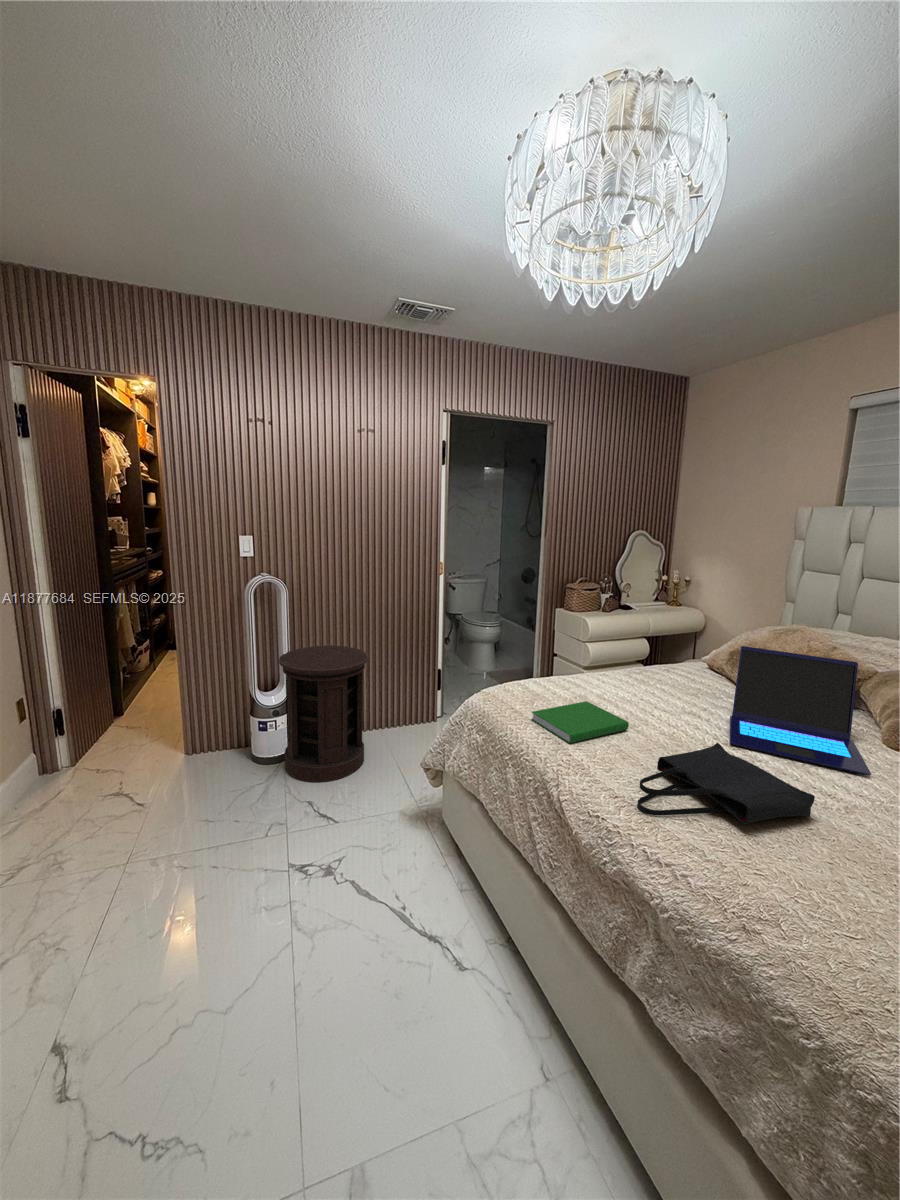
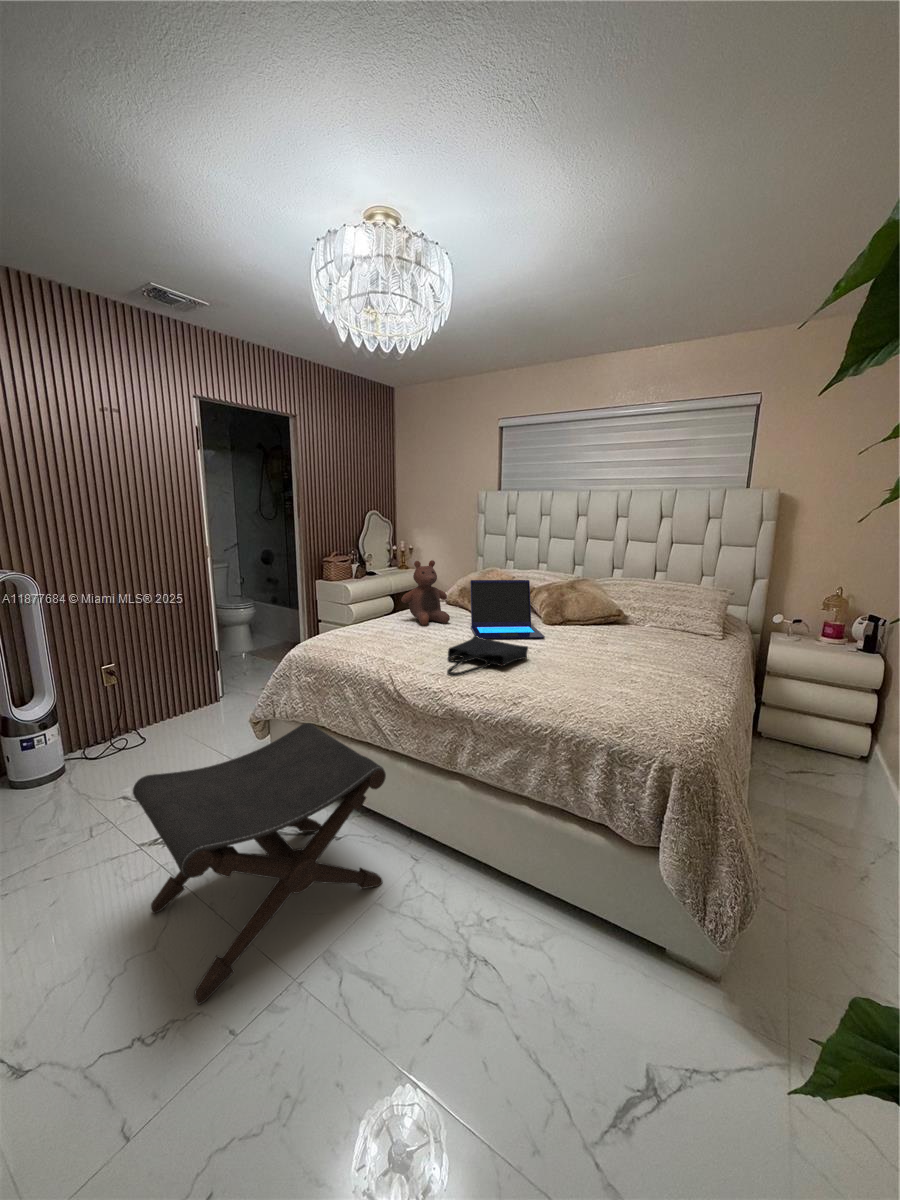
stuffed bear: none [631,606,704,701] -> present [401,560,450,625]
side table: present [279,645,368,782] -> none [44,640,163,784]
hardcover book: present [531,701,629,743] -> none [353,633,419,657]
footstool: none [197,801,499,1131] -> present [133,723,386,1005]

